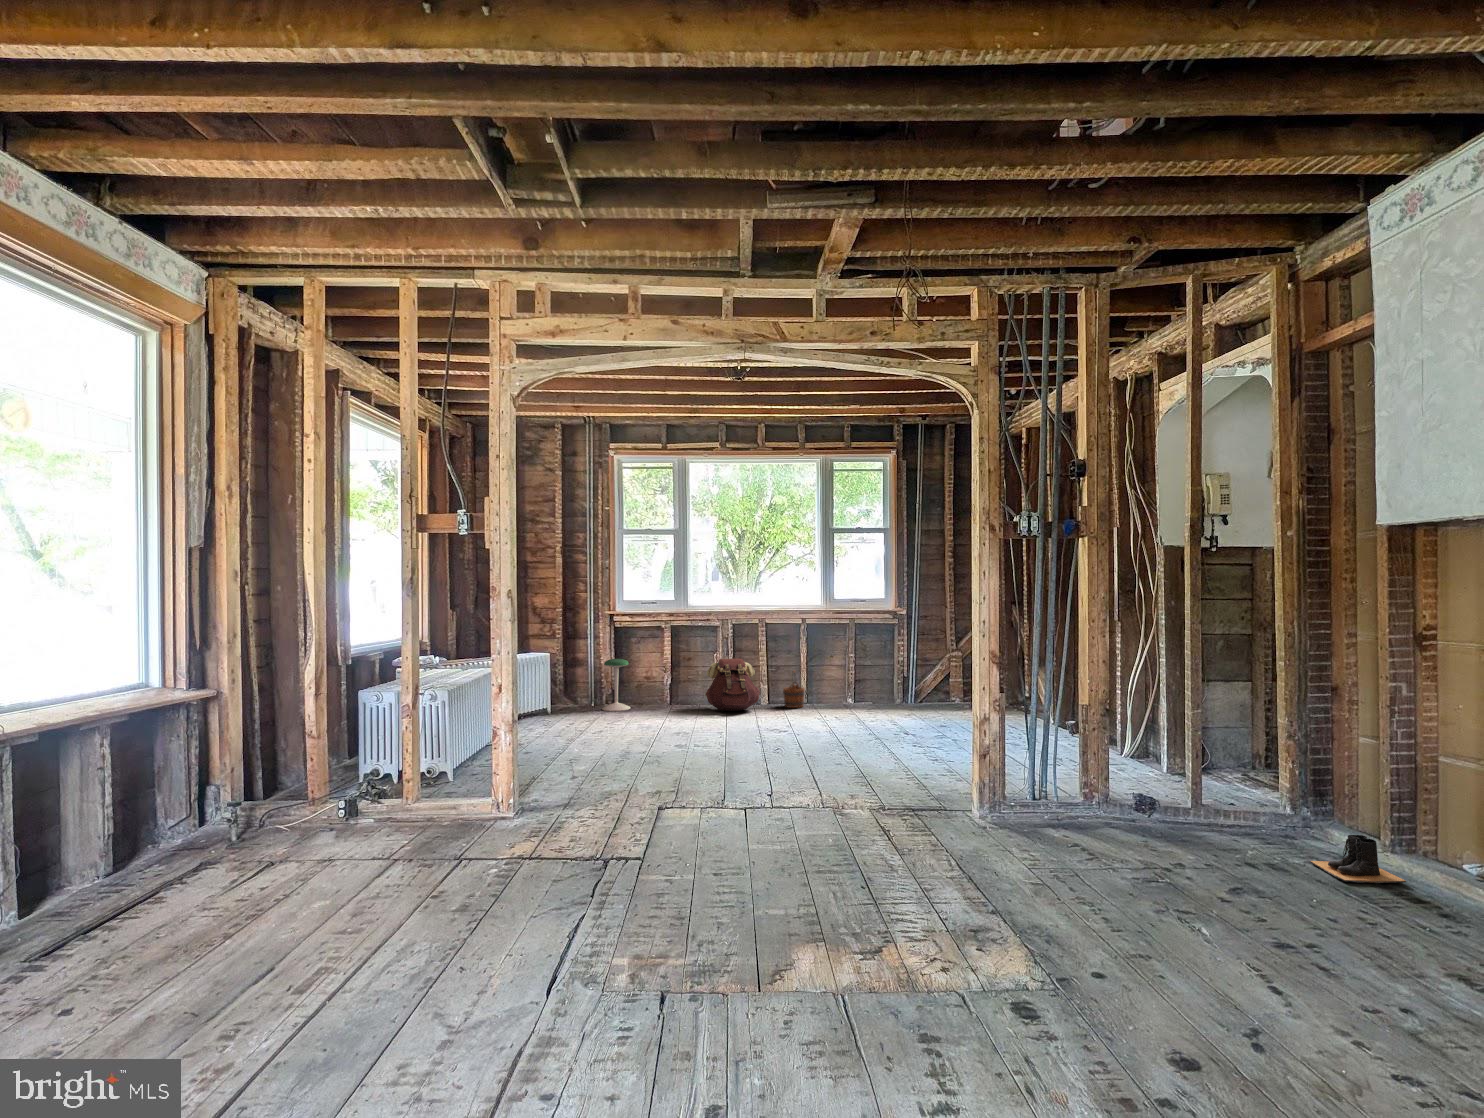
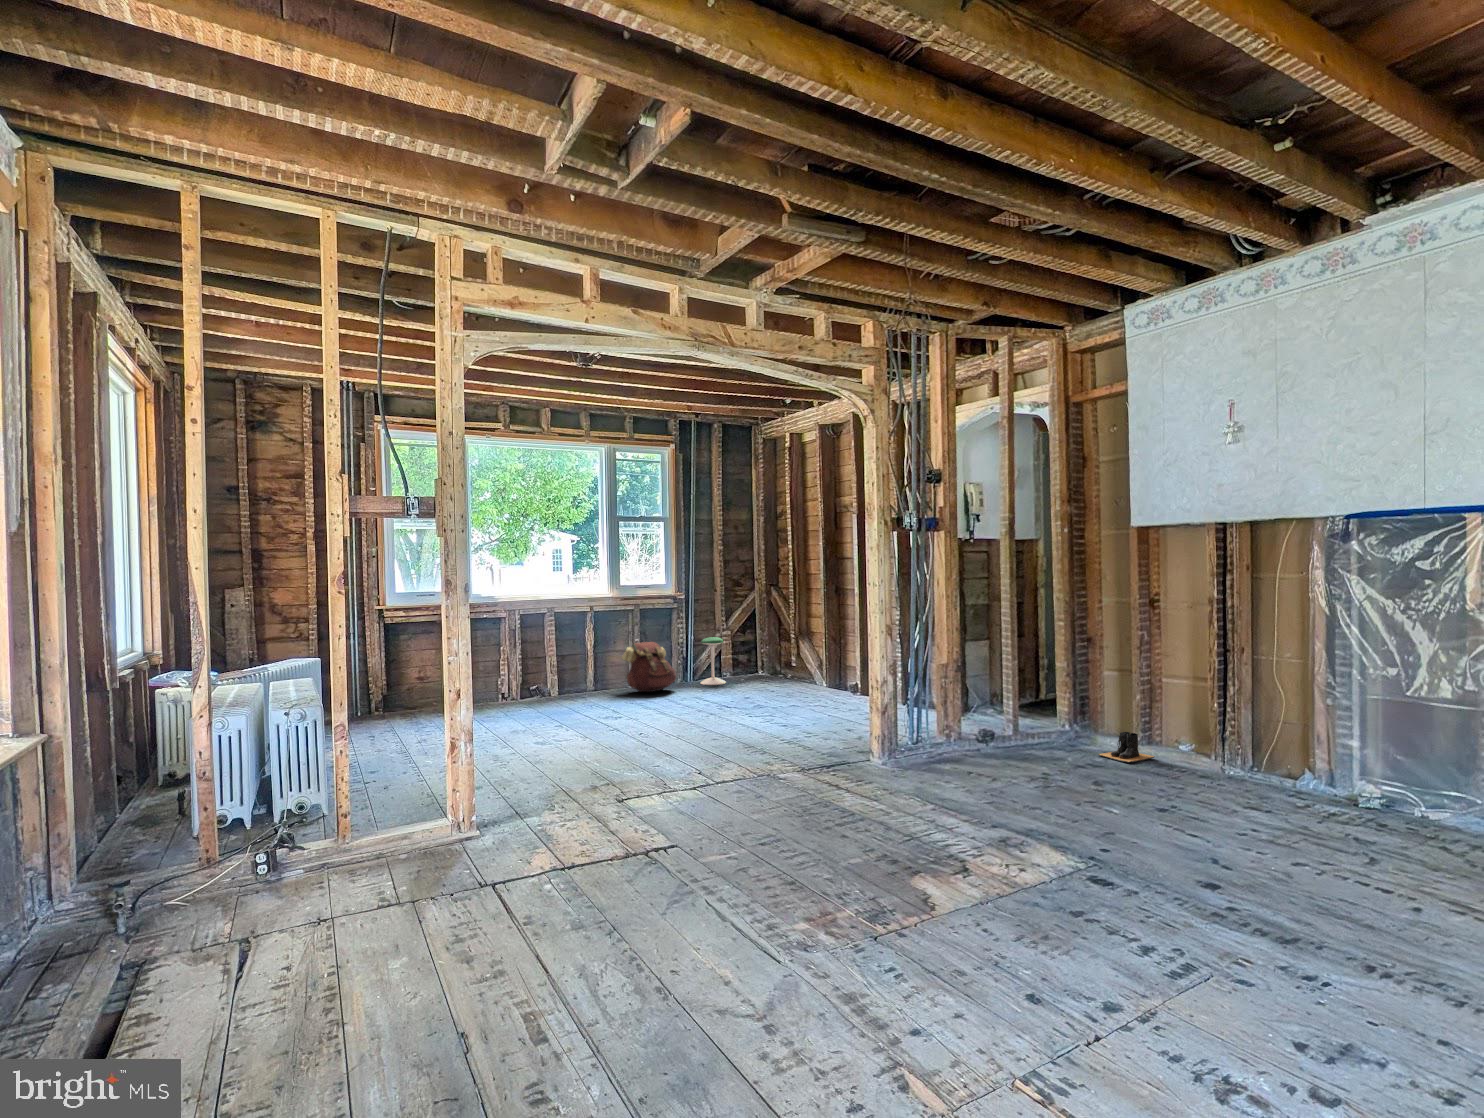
backpack: present [706,658,760,711] -> present [622,642,676,692]
stool: present [602,659,630,711] -> present [701,637,726,685]
wooden bucket: present [783,670,805,708] -> none [574,659,596,696]

